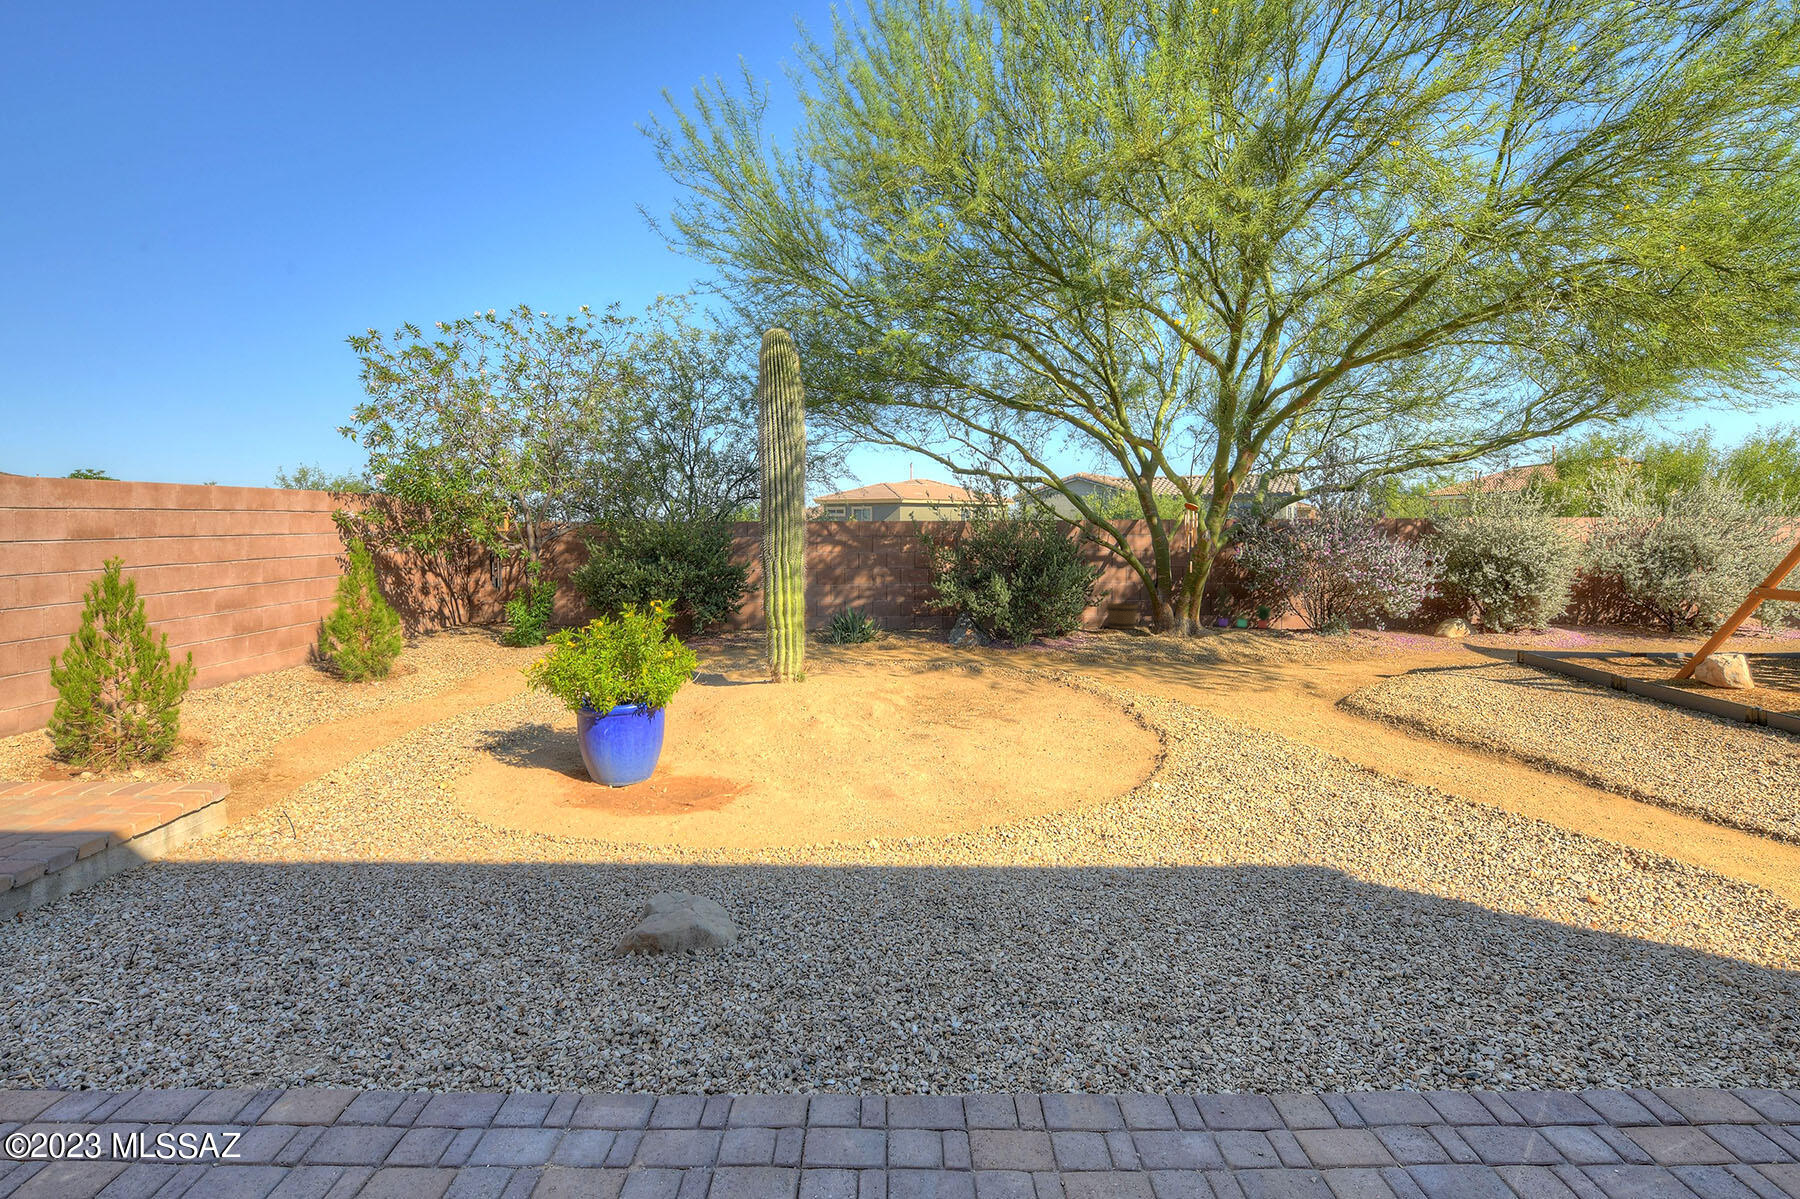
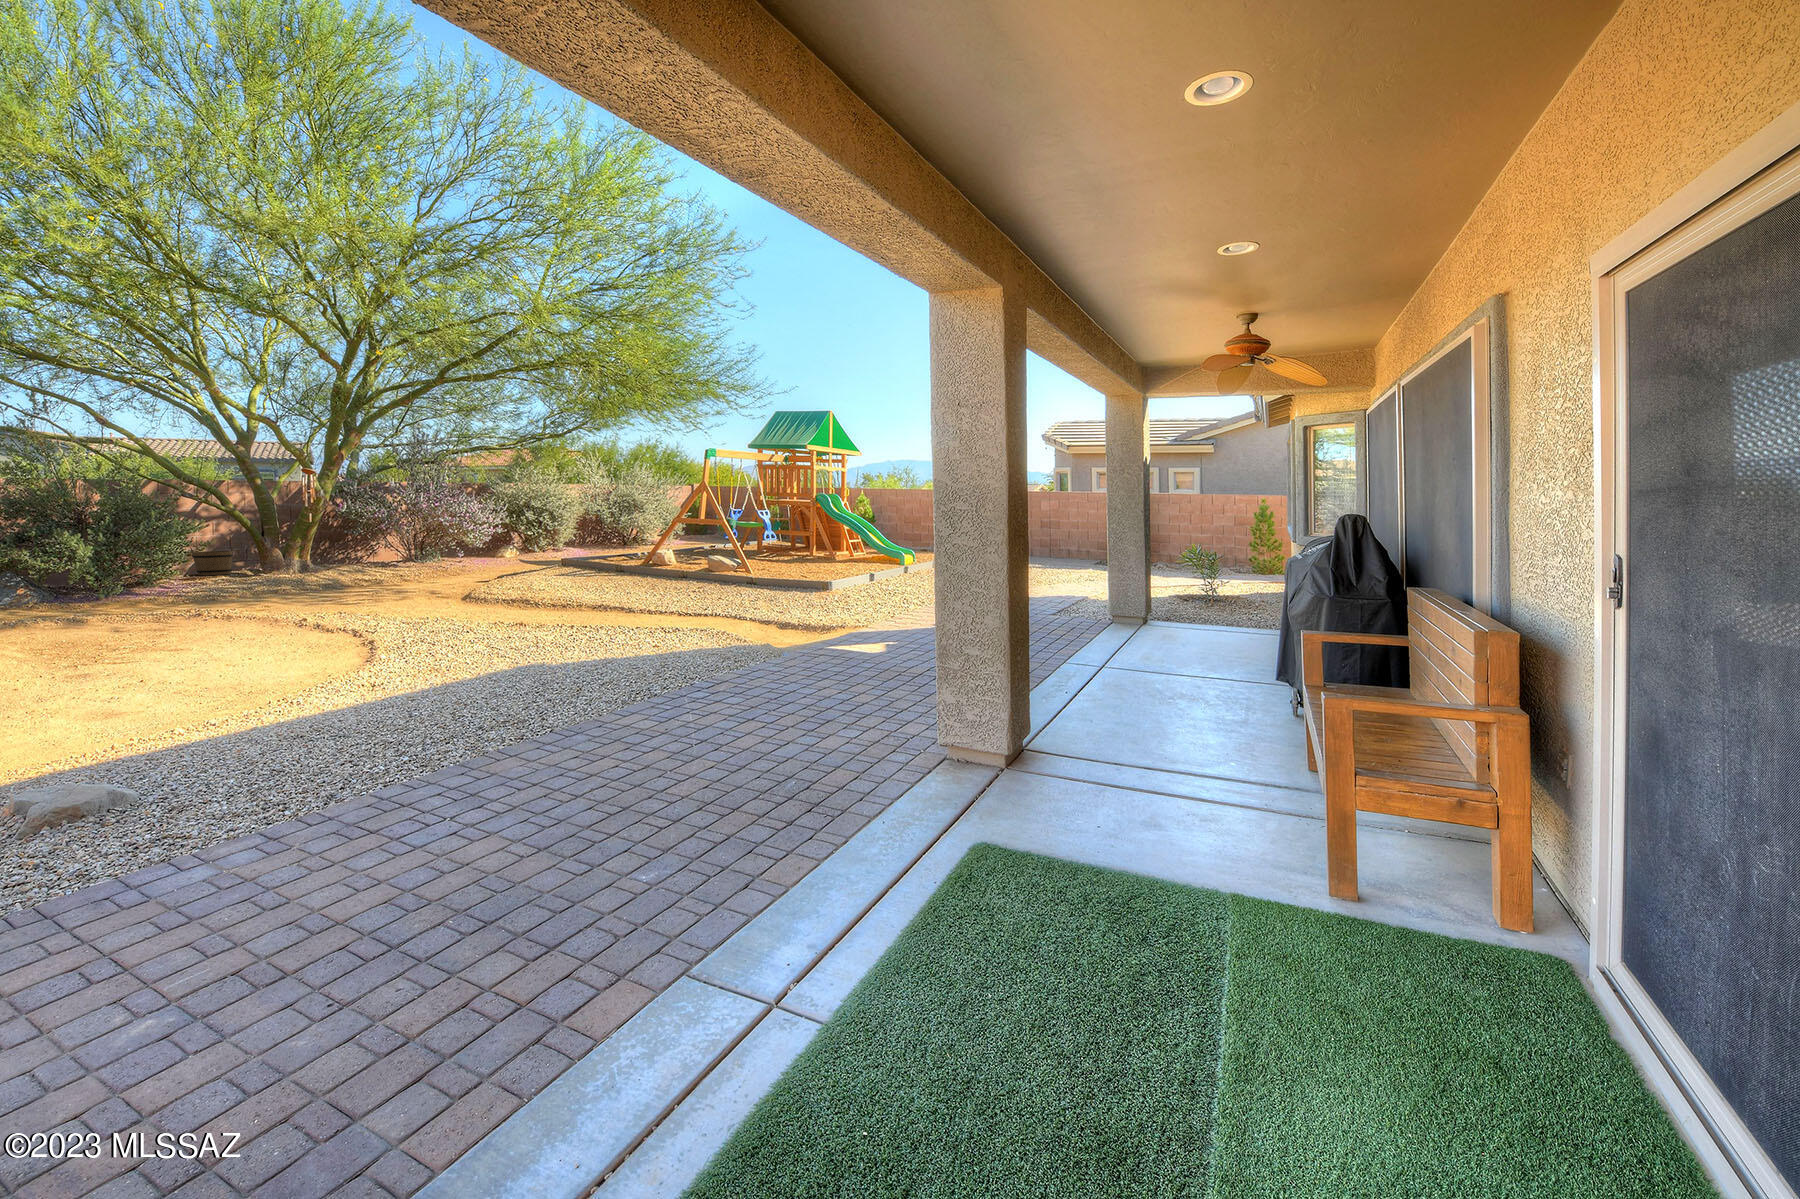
potted plant: present [1217,590,1272,628] -> none [312,530,371,566]

